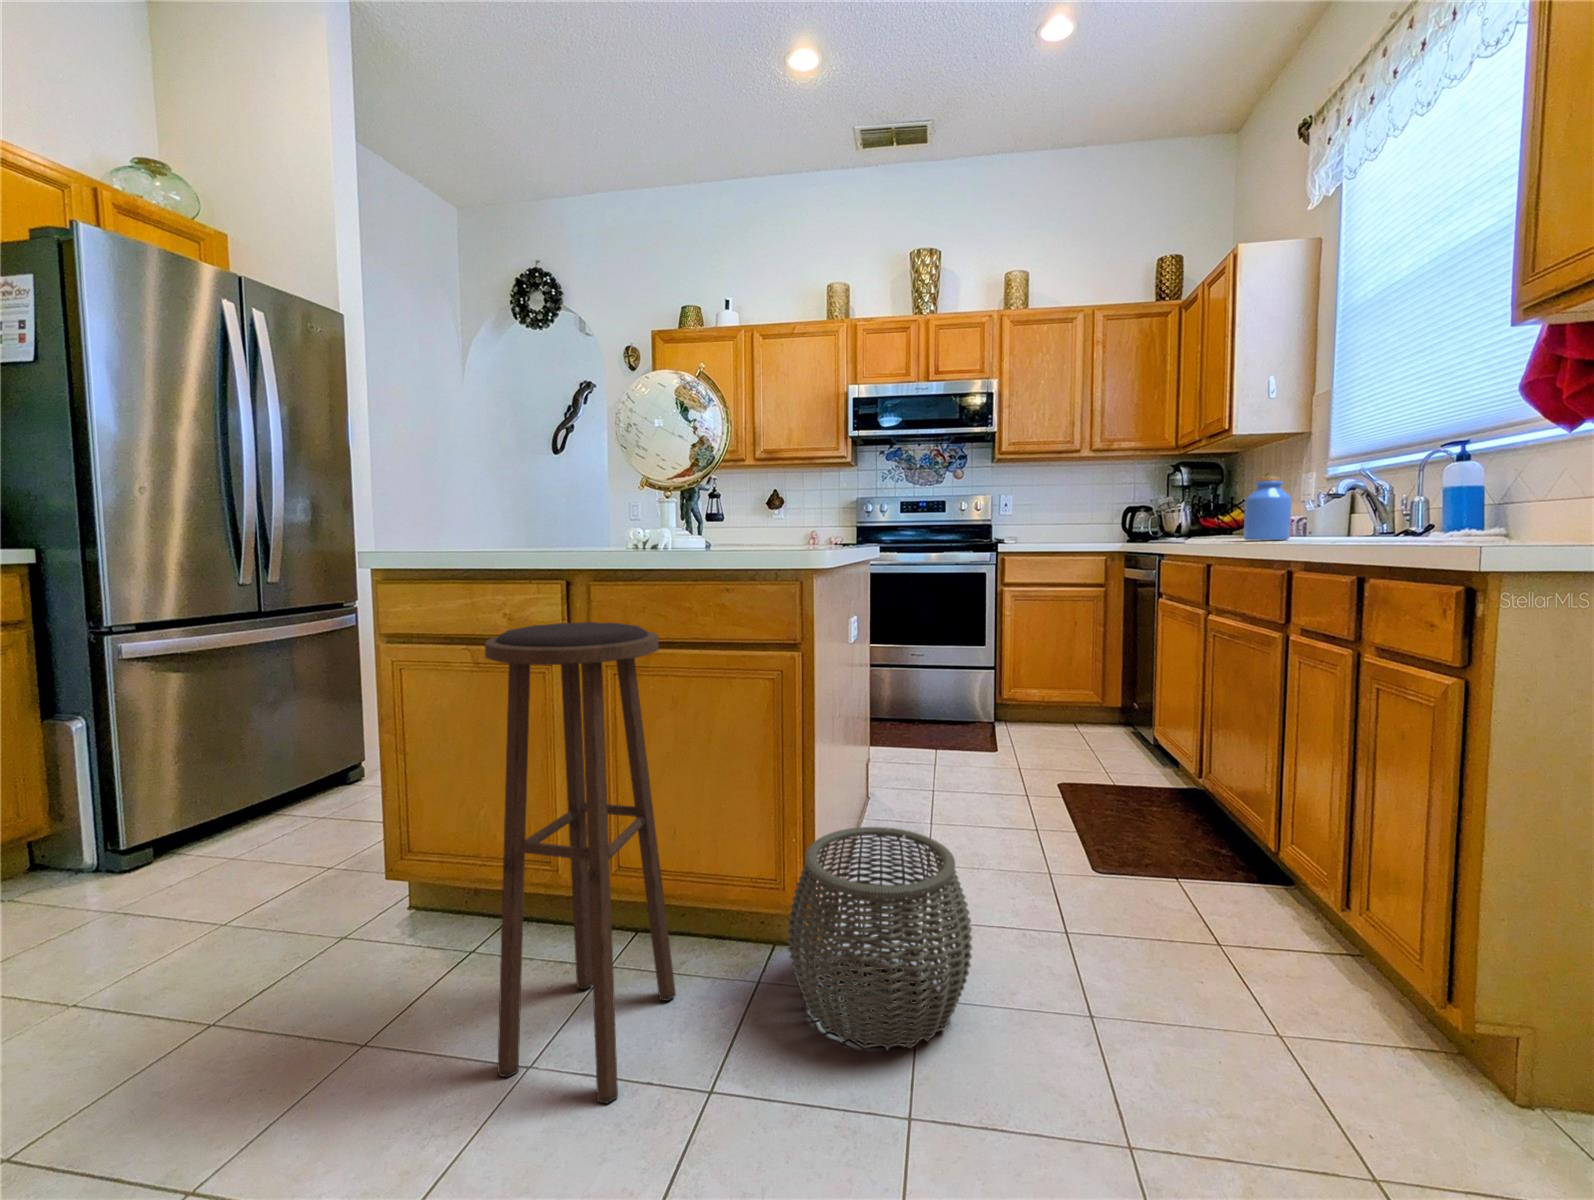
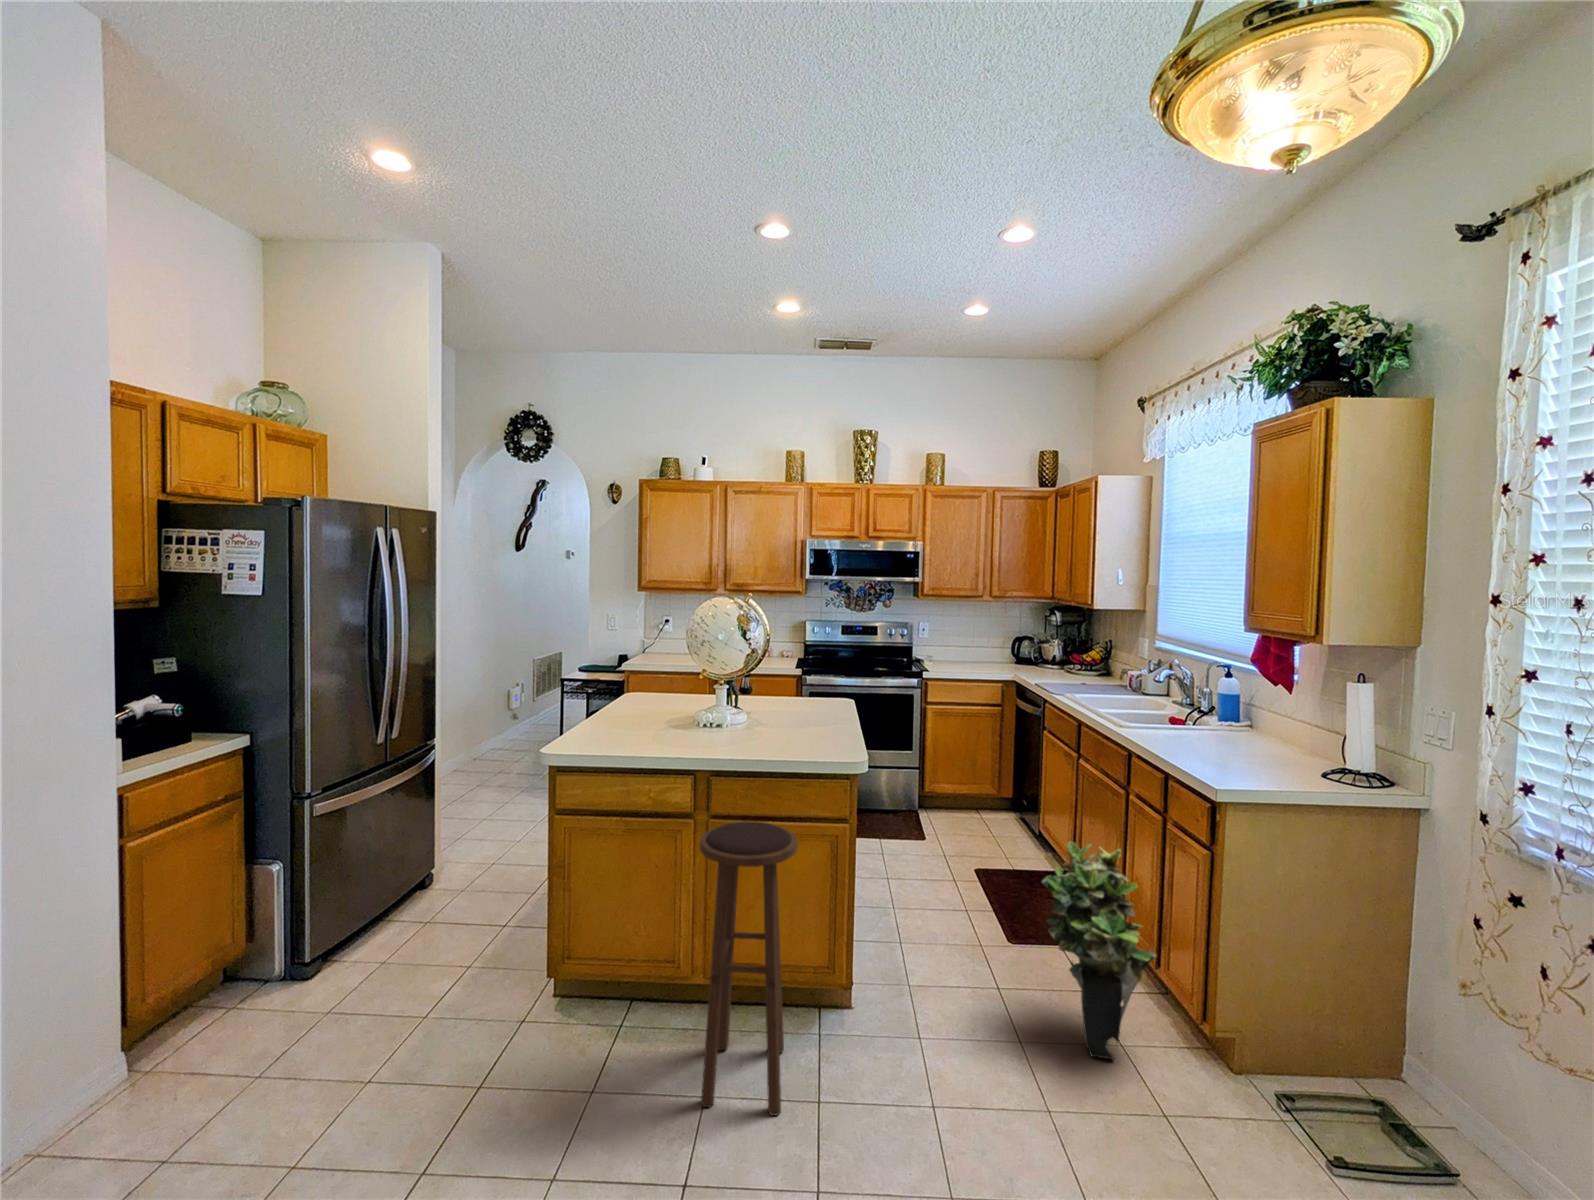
jar: present [1244,476,1292,540] -> none [1101,666,1130,710]
potted plant: none [1122,692,1346,1065] -> present [1042,842,1156,1060]
woven basket: present [787,827,972,1051] -> none [853,932,964,1071]

